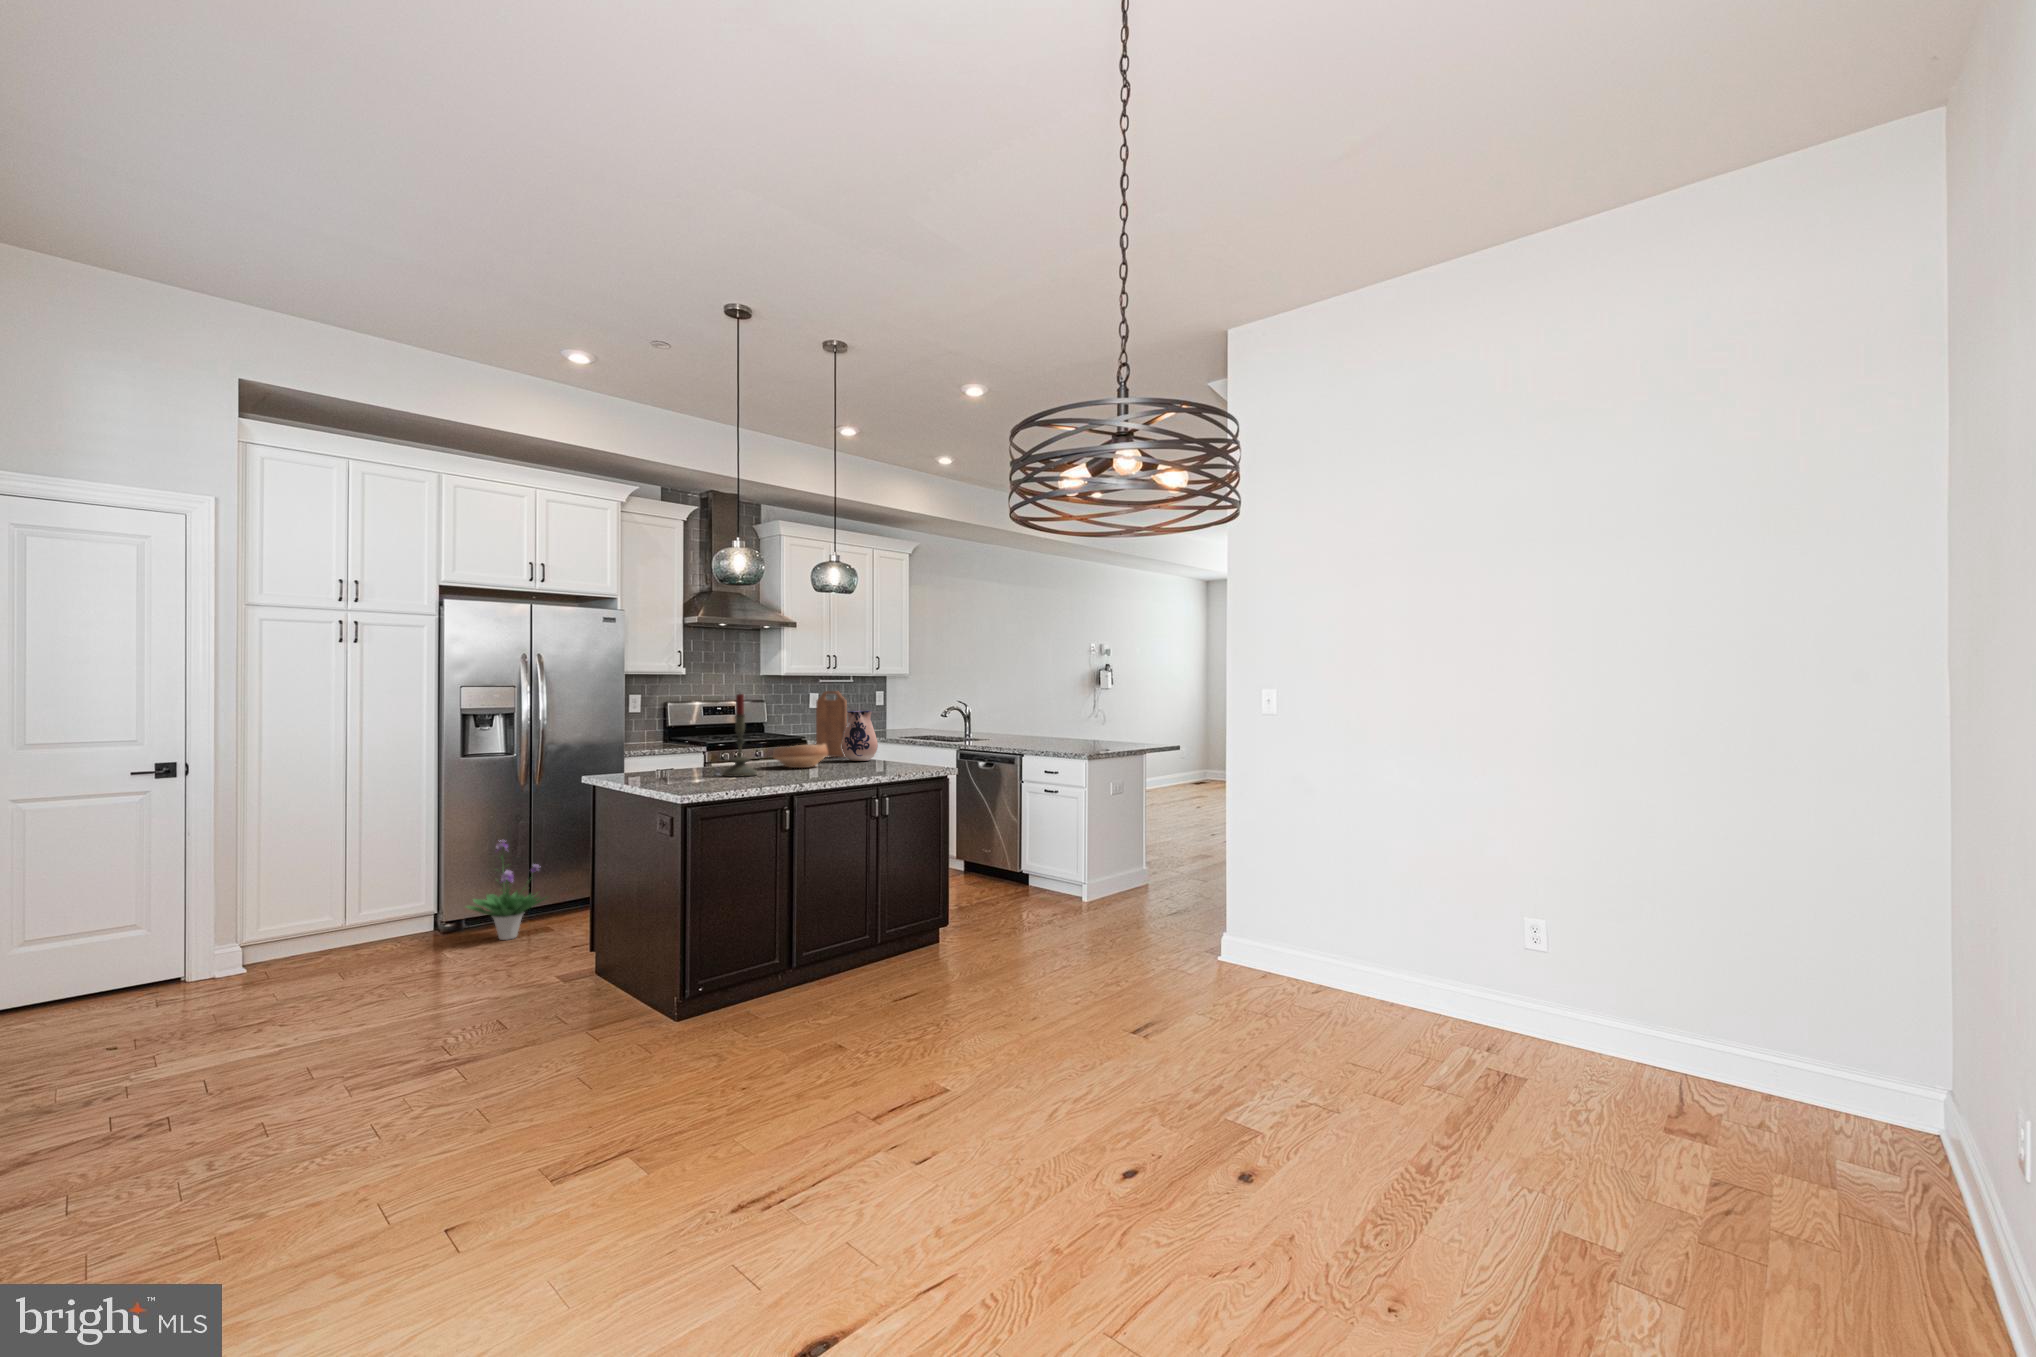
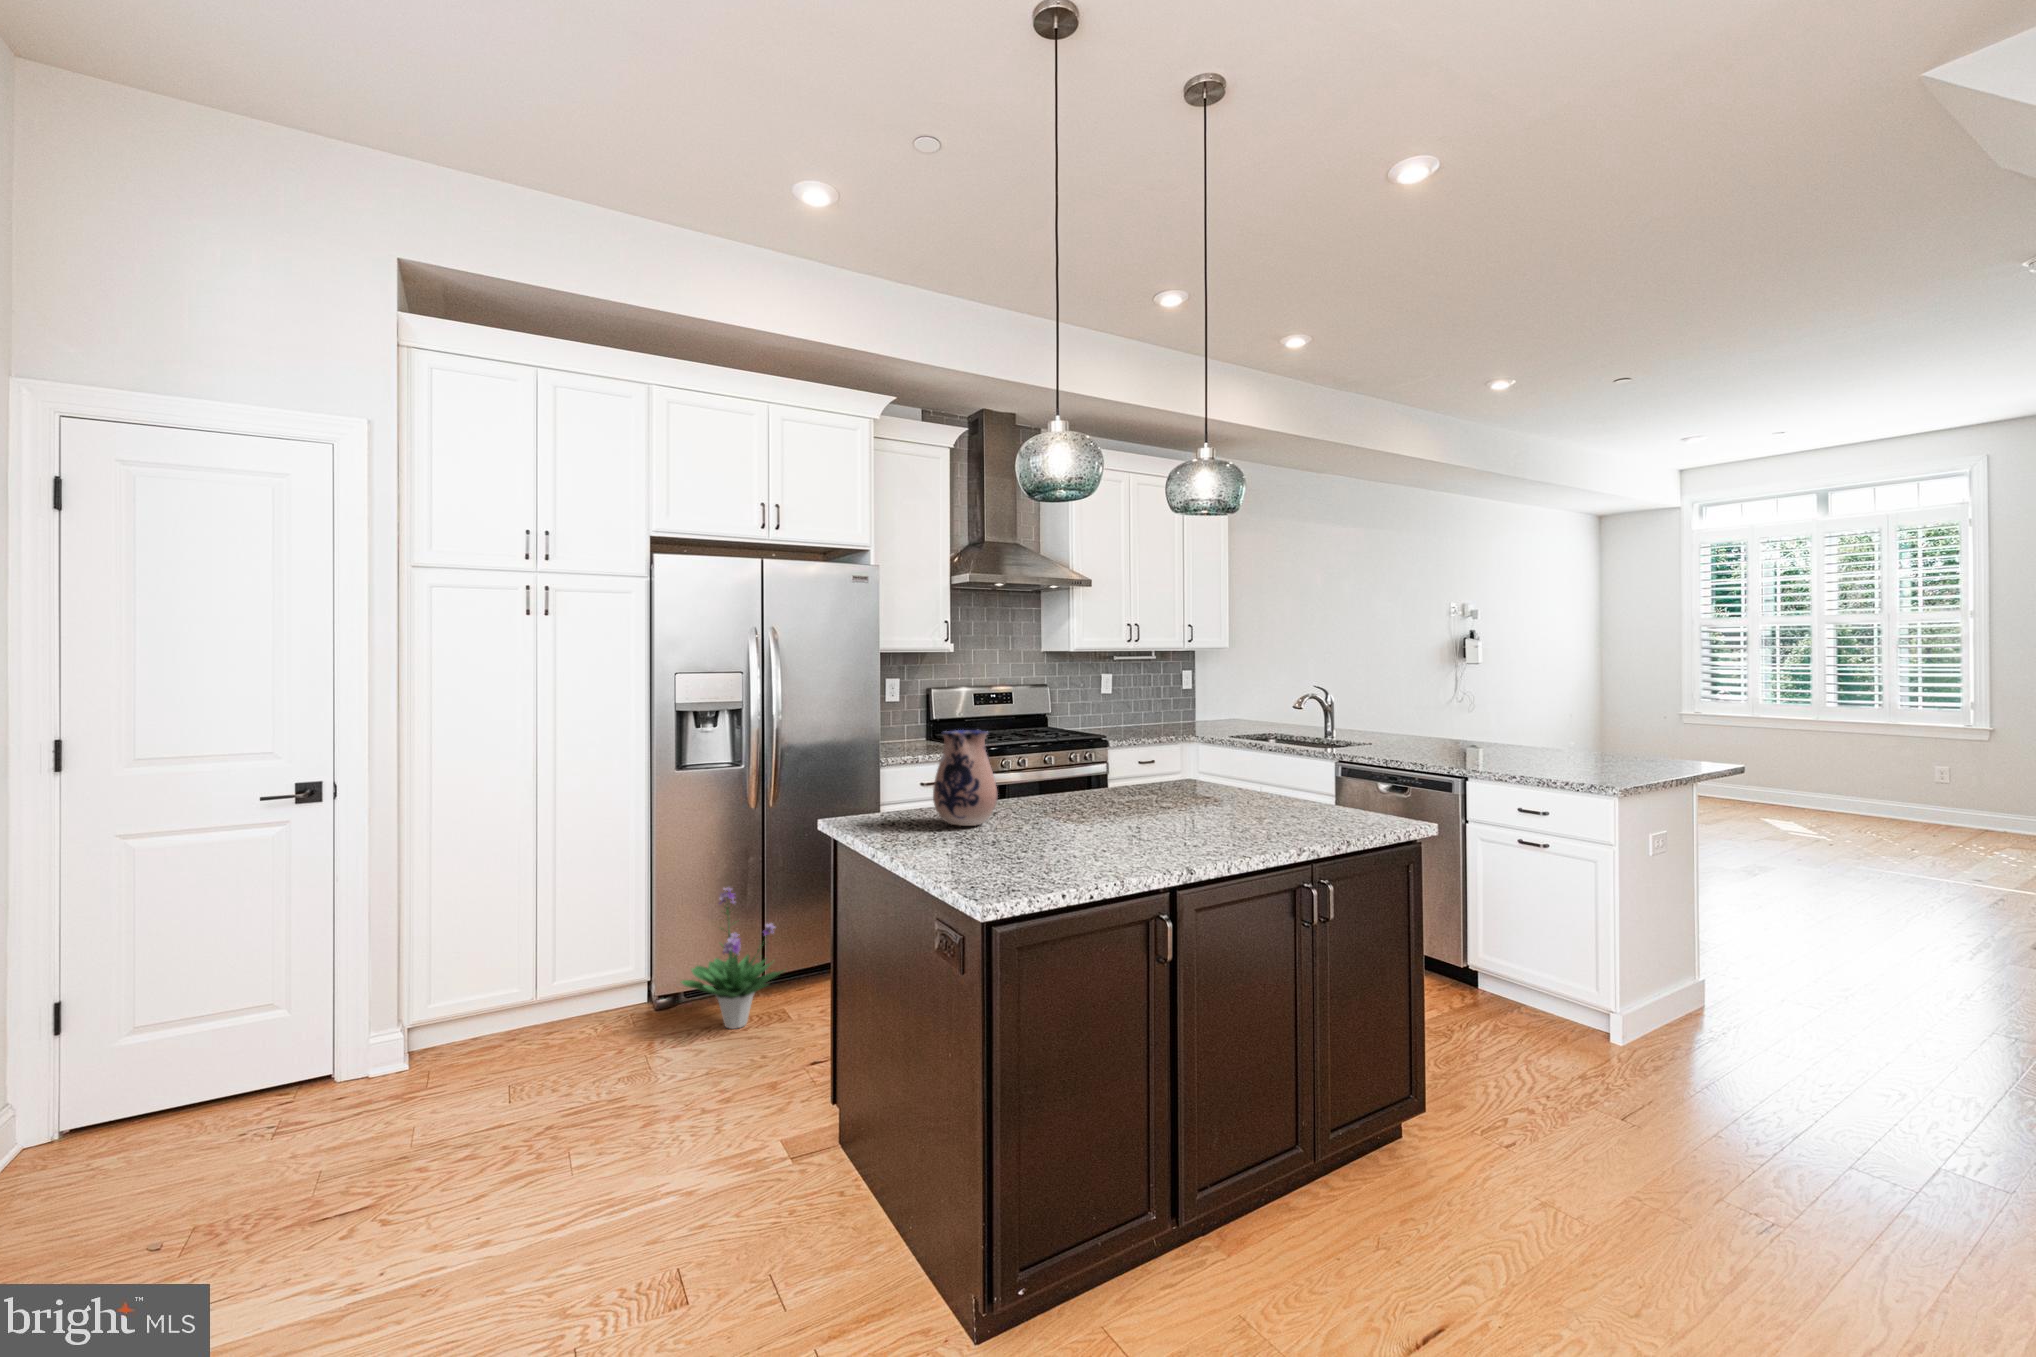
cutting board: present [816,691,847,757] -> none [1162,687,1217,795]
candle: present [723,694,757,777] -> none [1055,702,1115,864]
ceramic pitcher: present [842,711,878,761] -> present [933,730,998,826]
bowl: present [773,744,828,768] -> none [1122,788,1218,831]

